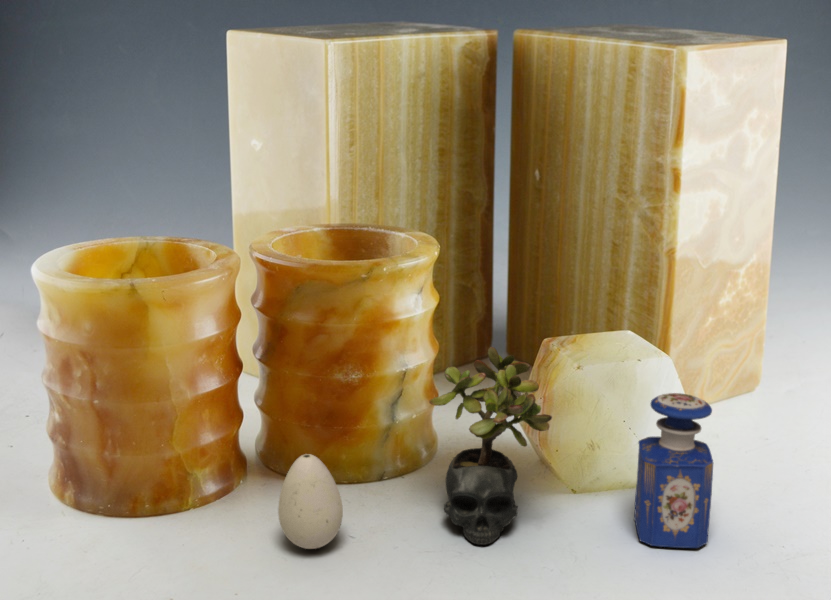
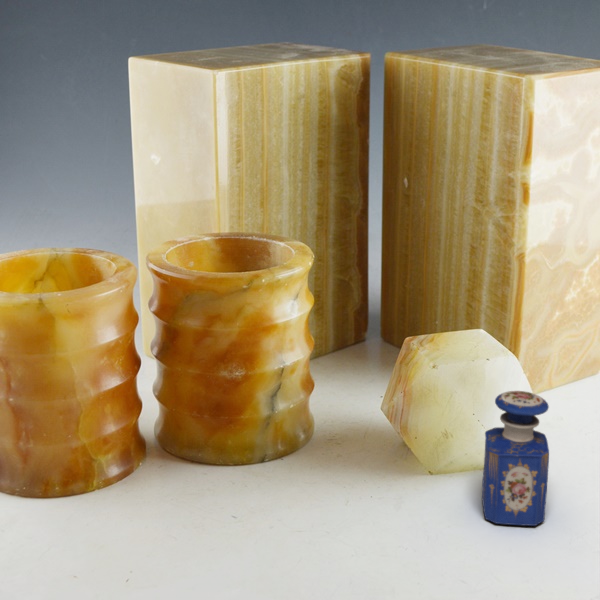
succulent plant: present [429,347,552,545] -> none [302,349,408,523]
decorative egg: present [278,454,343,549] -> none [171,446,227,527]

